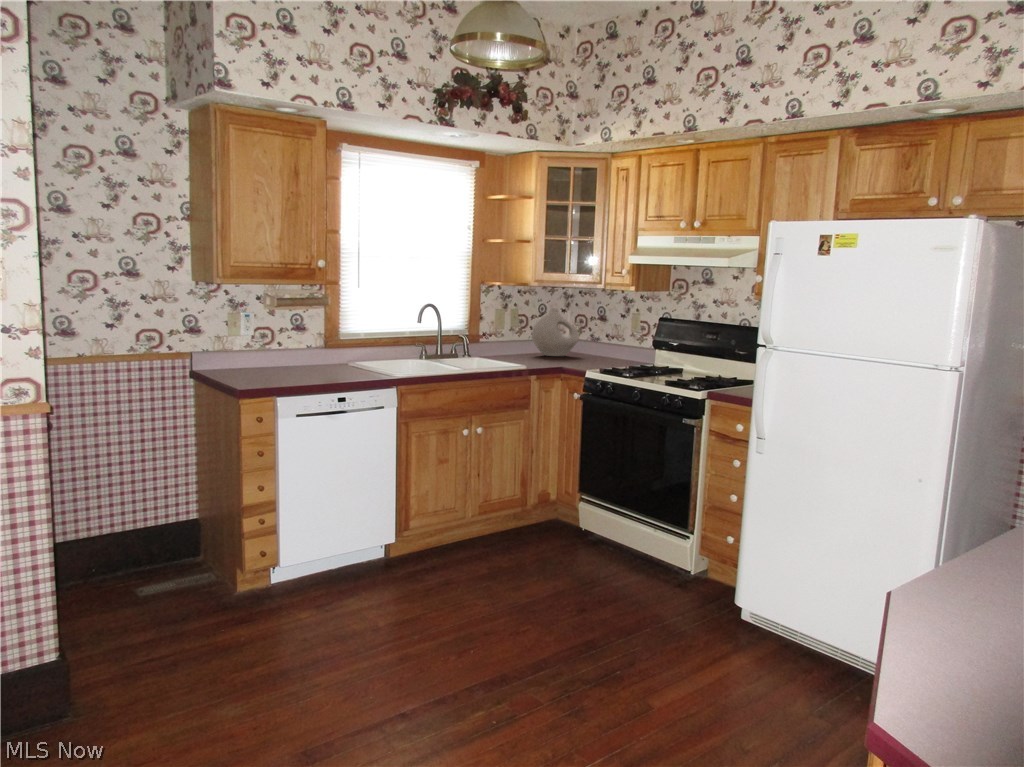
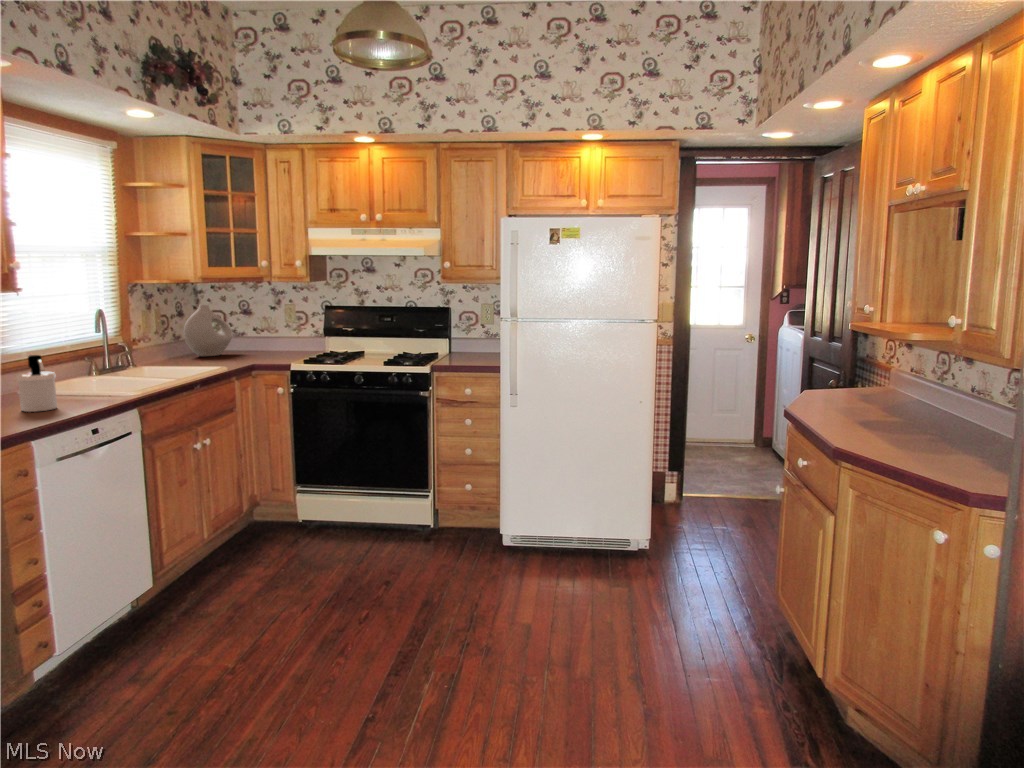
soap dispenser: none [309,334,335,378] -> present [16,355,57,412]

